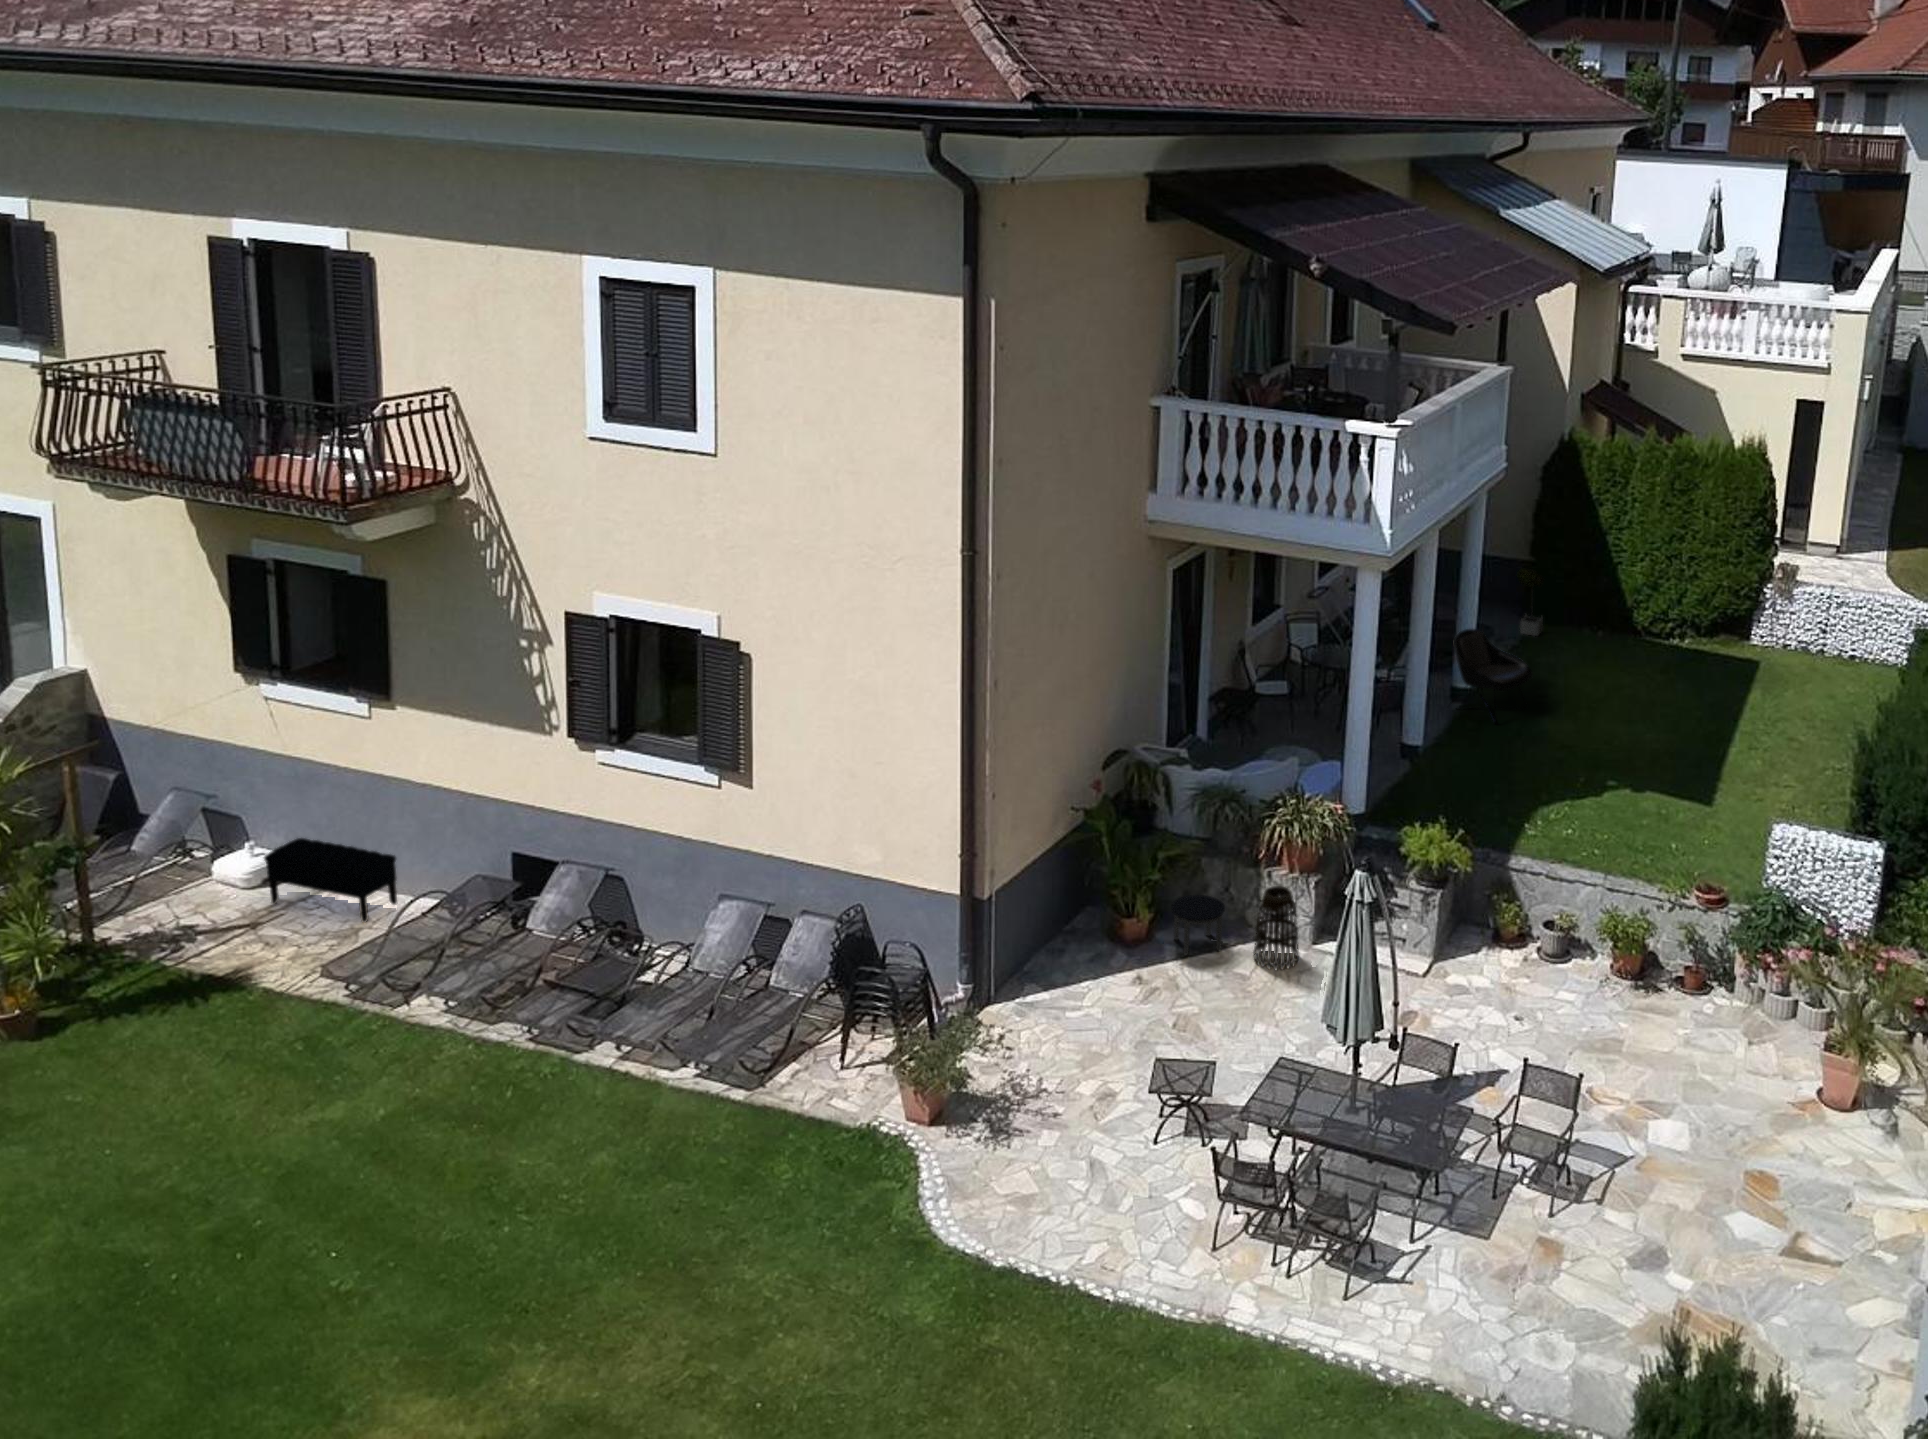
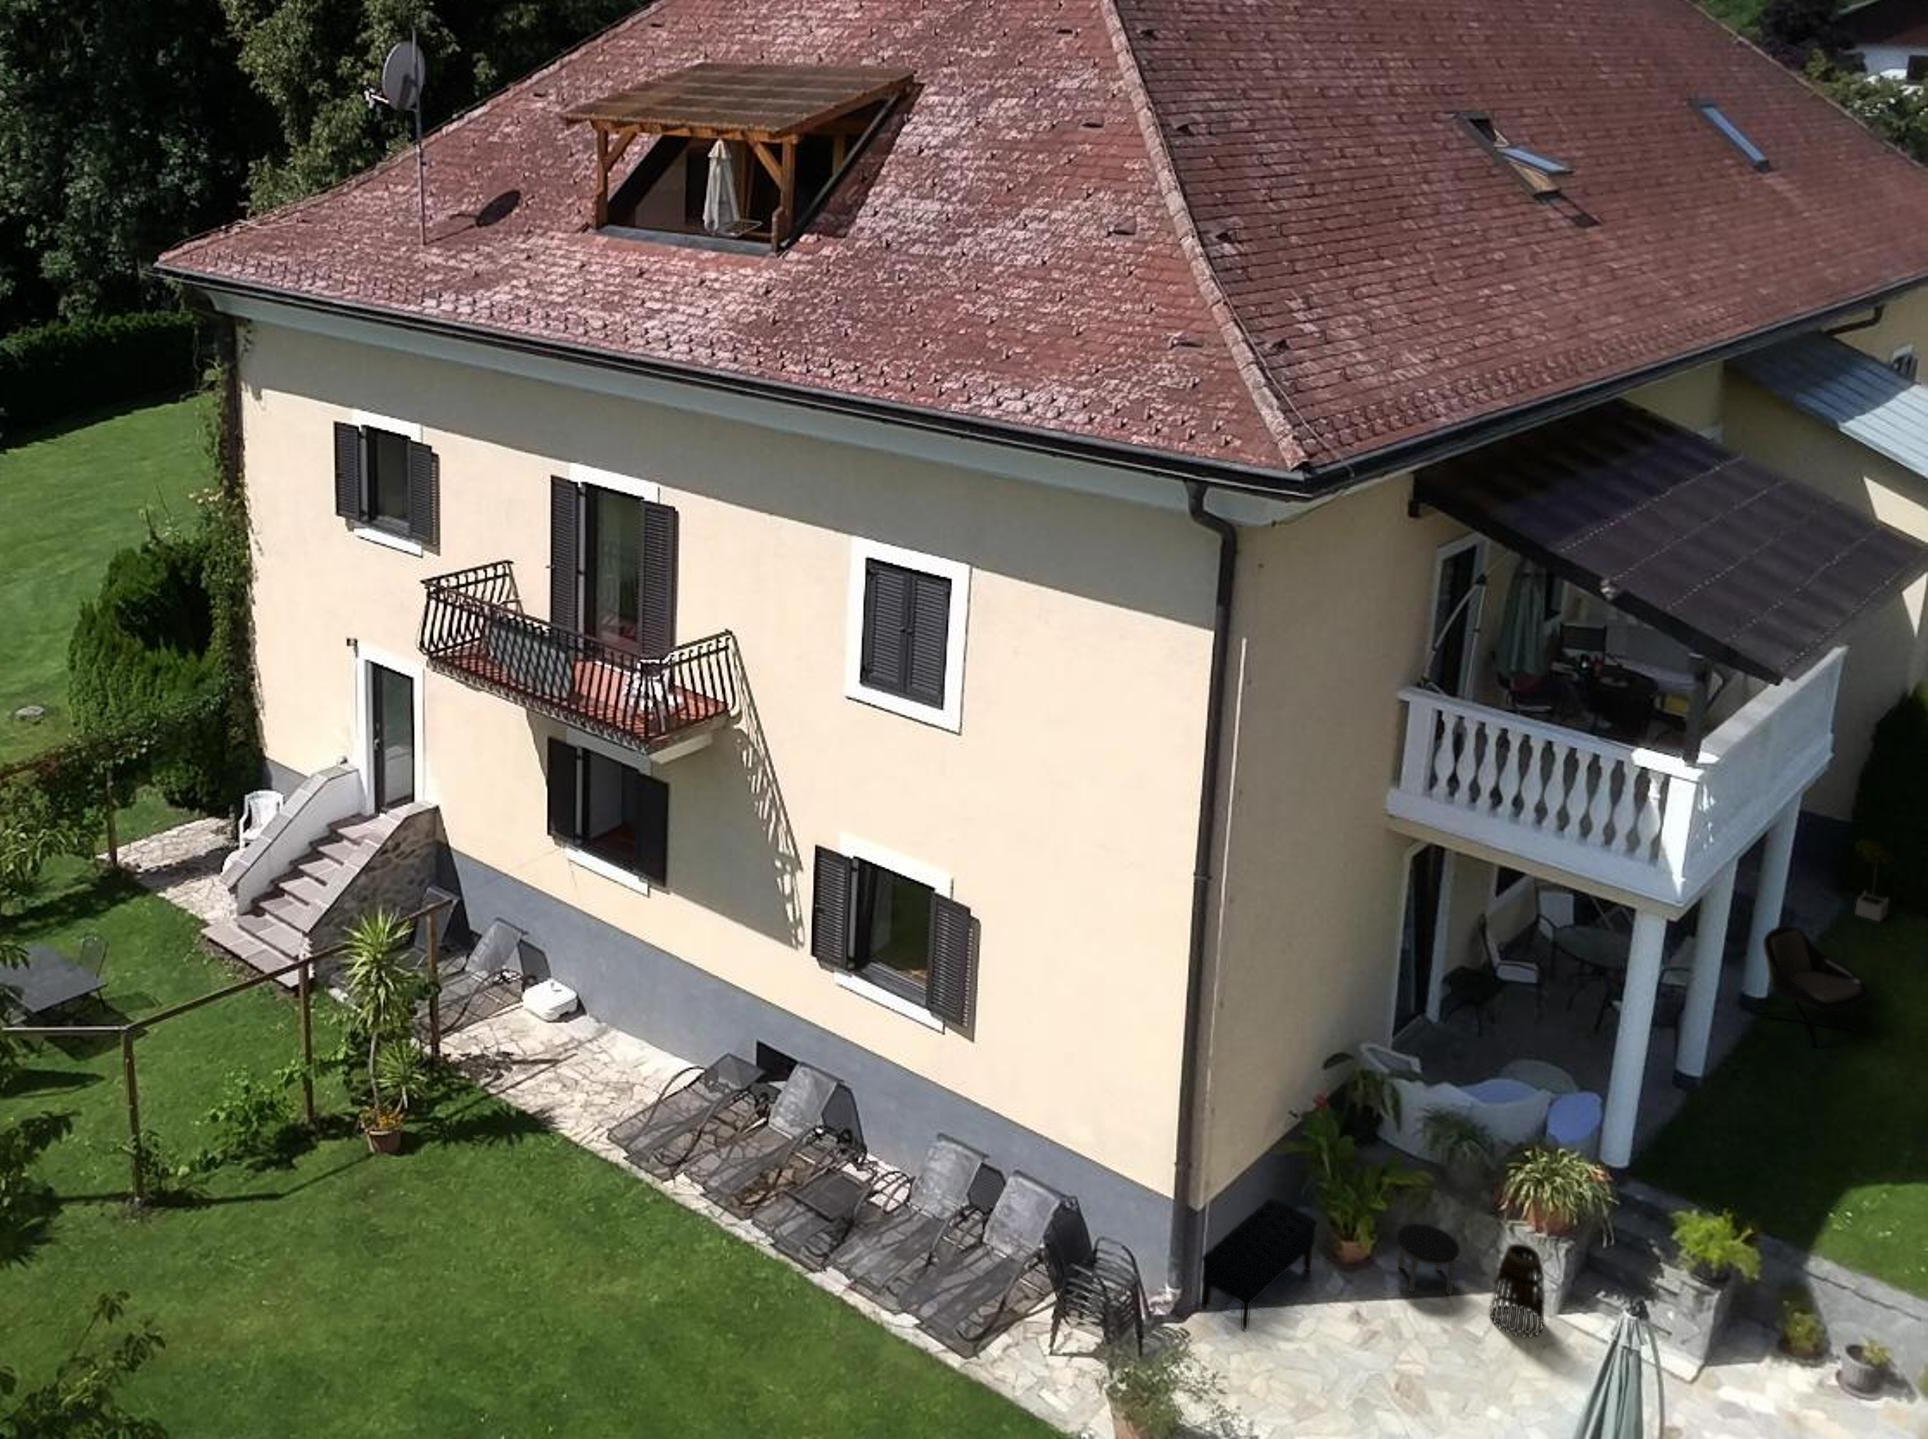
bench: present [264,838,397,922] -> present [1202,1199,1317,1331]

